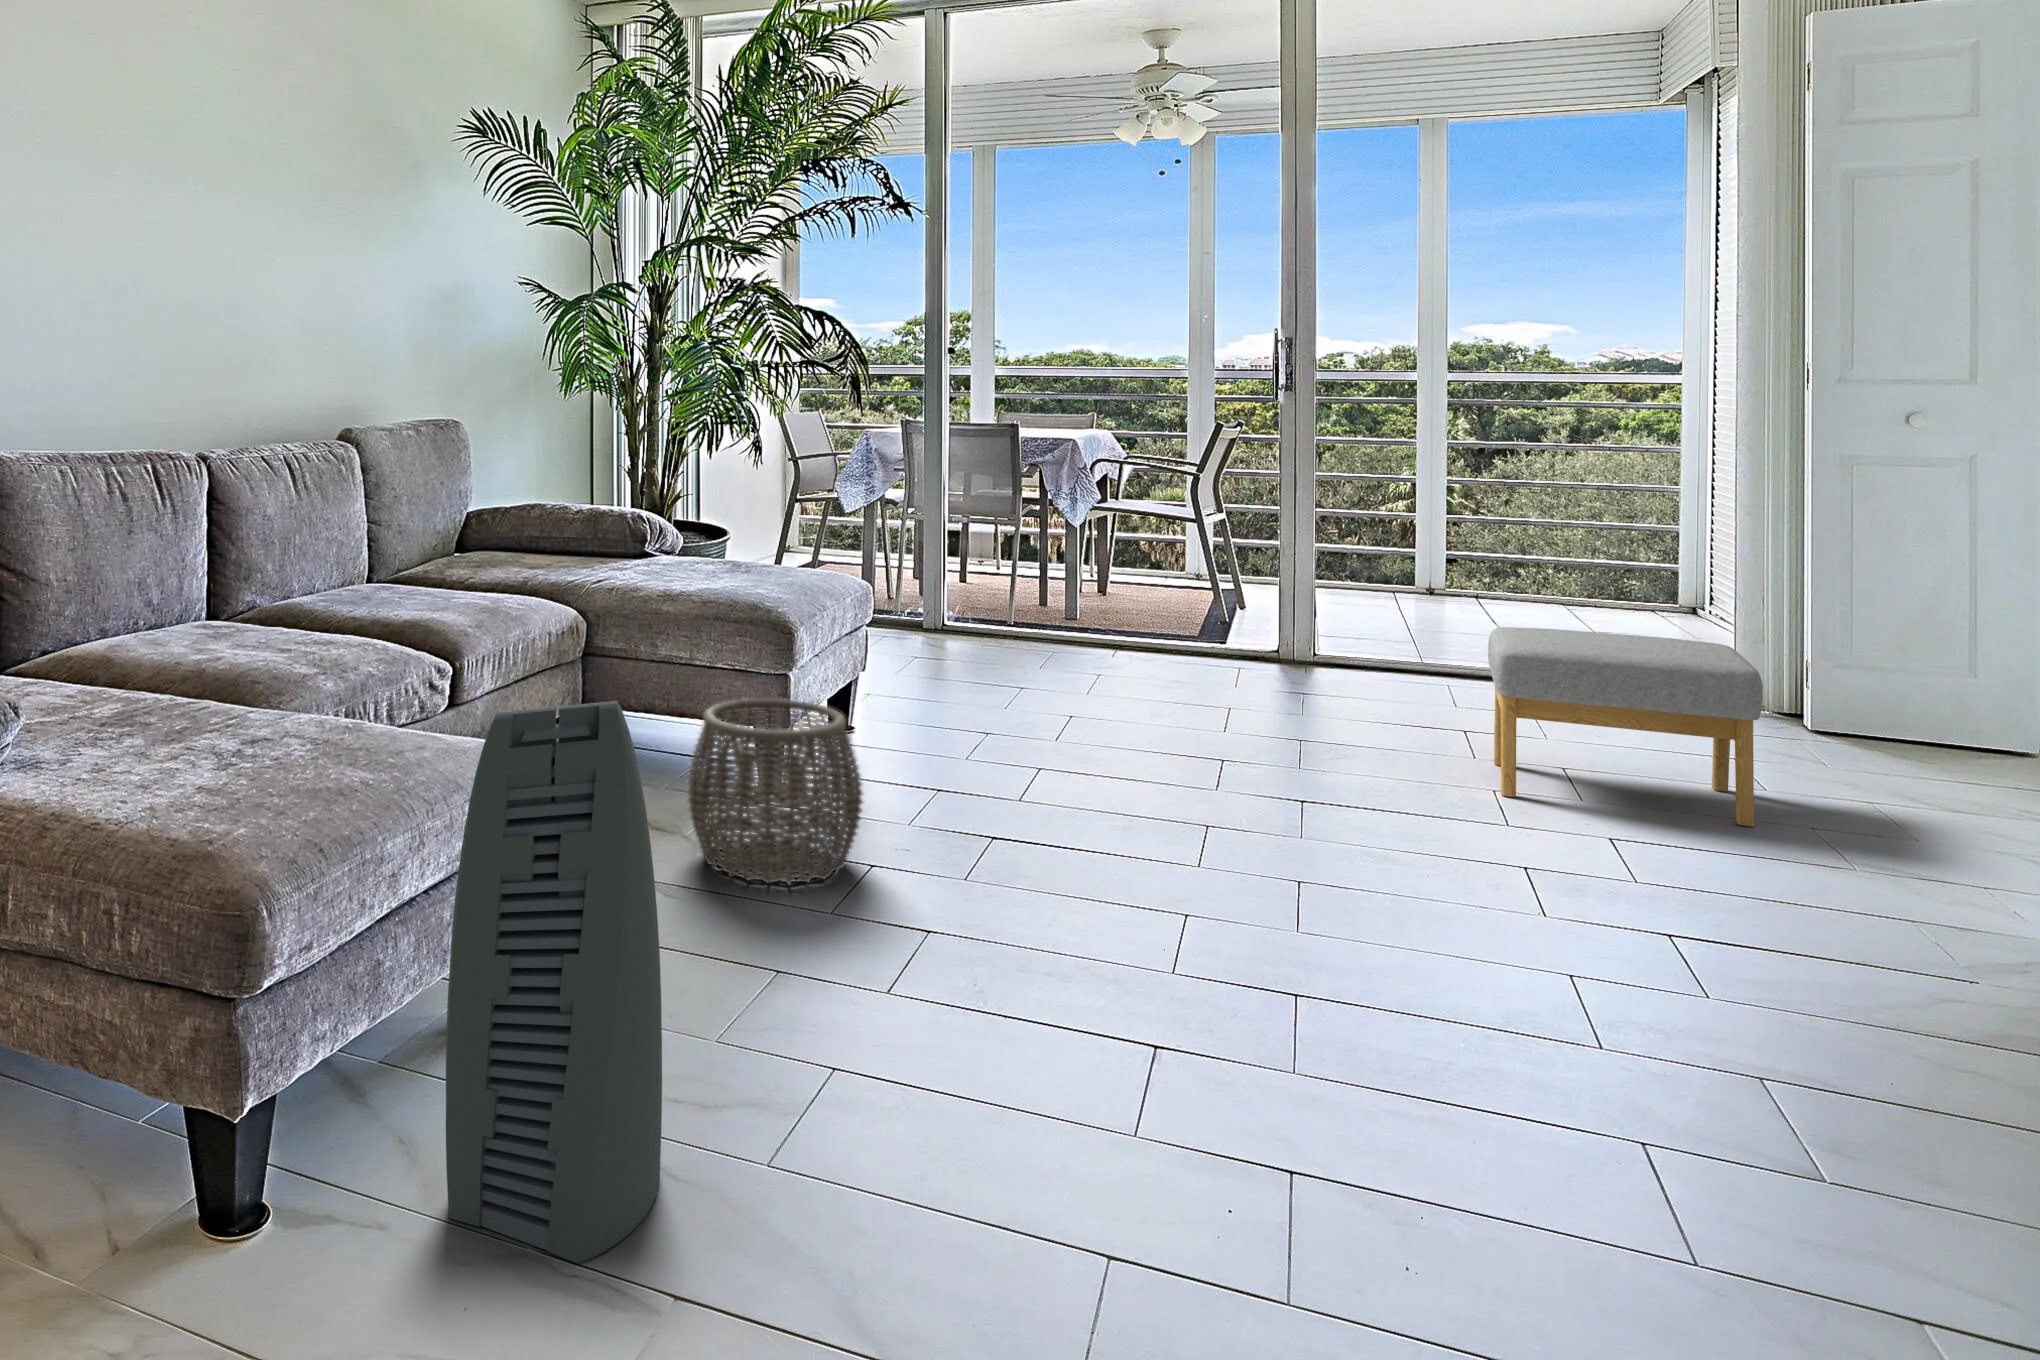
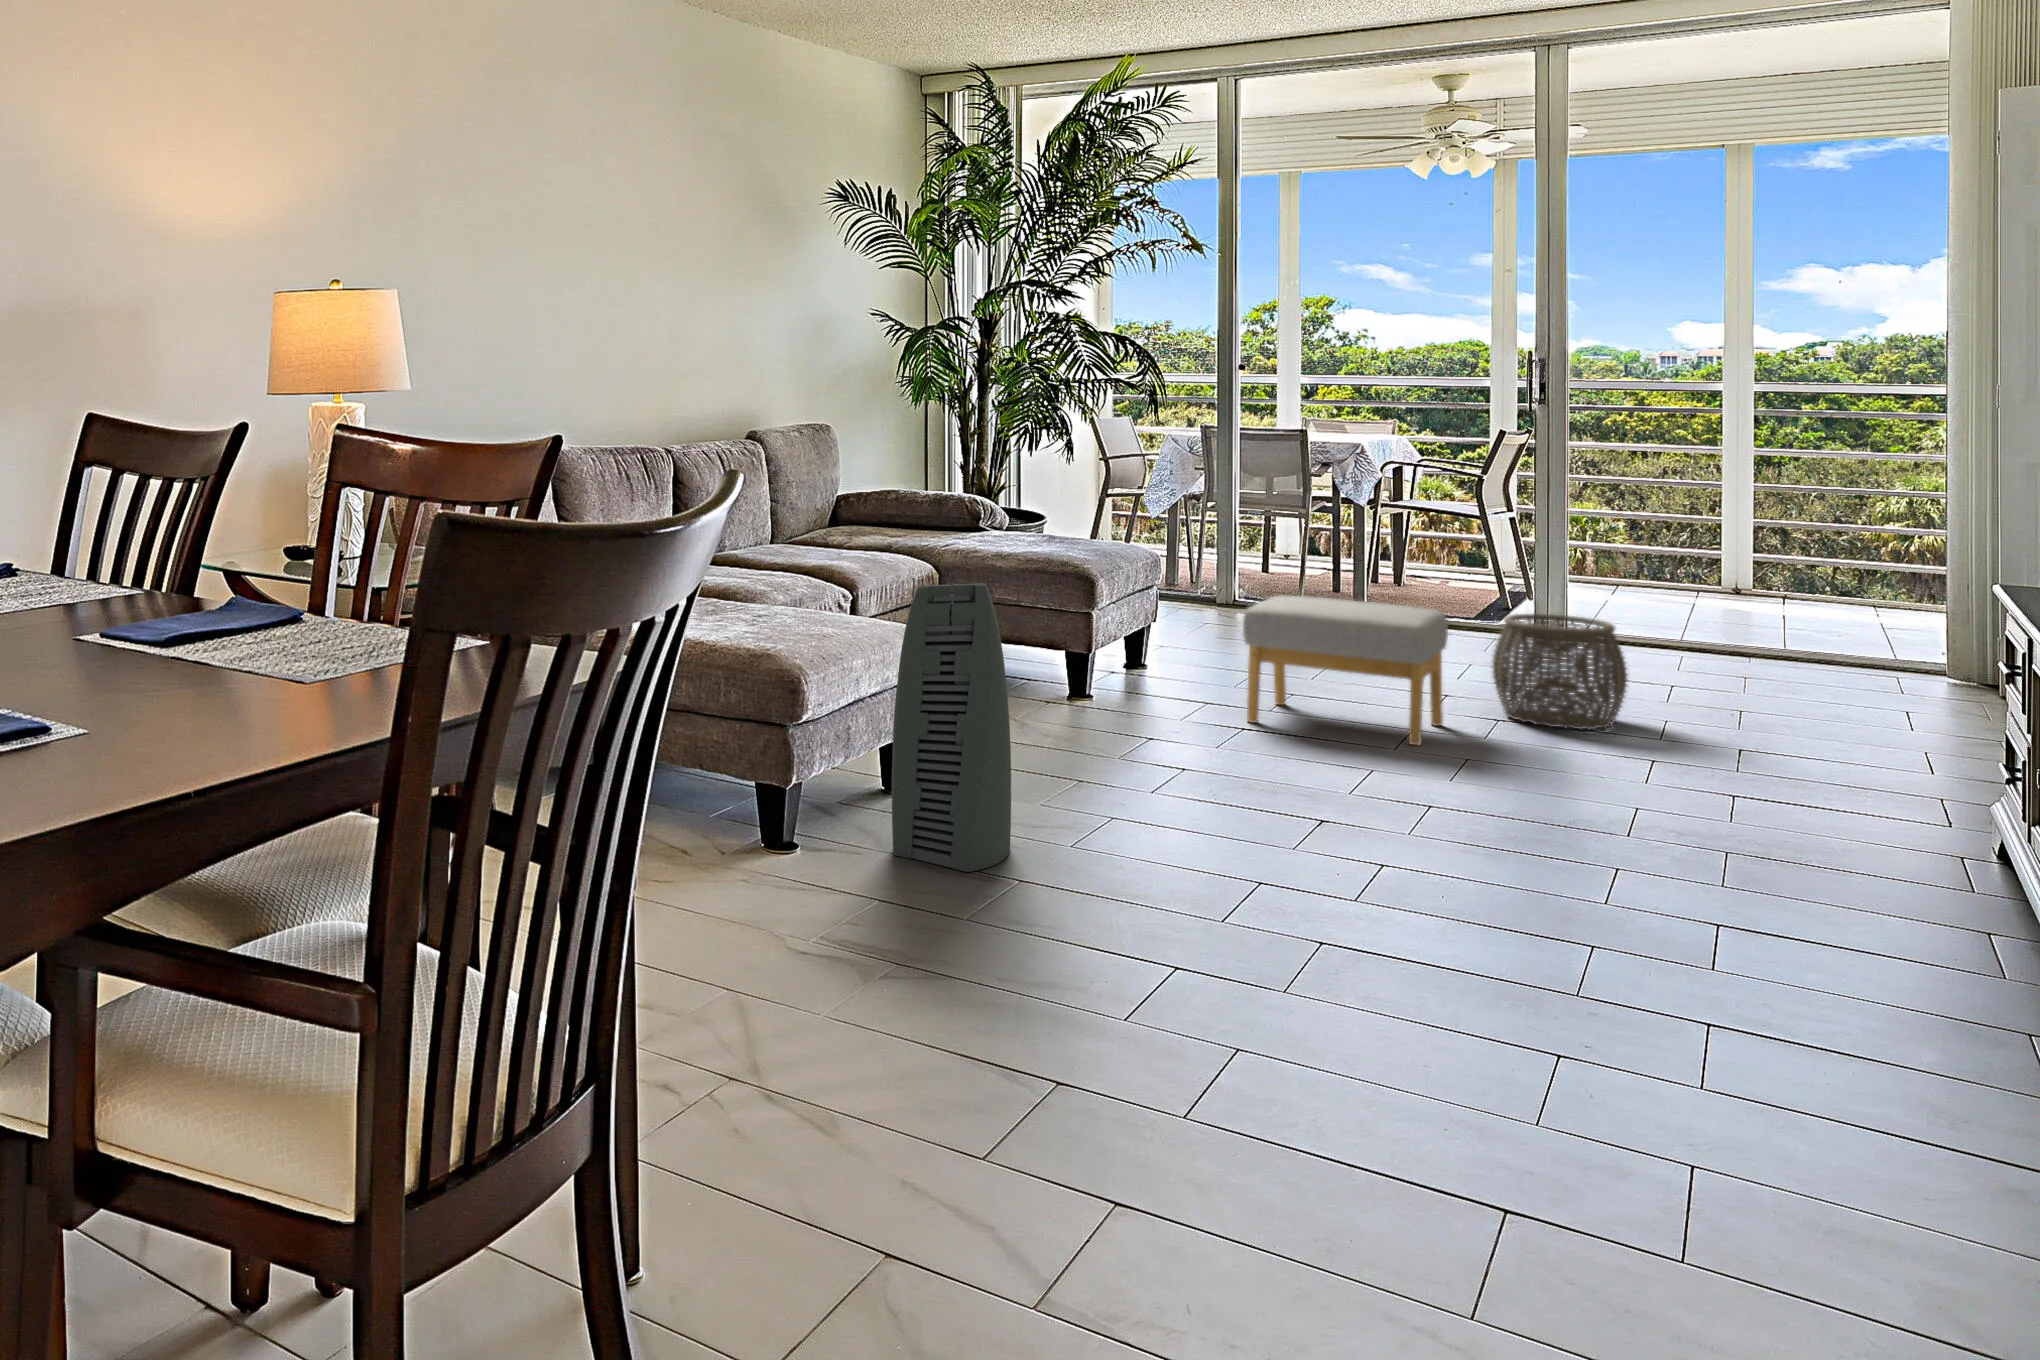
footstool: present [1488,627,1763,826] -> present [1243,596,1448,745]
woven basket: present [687,699,863,884] -> present [1491,614,1628,730]

